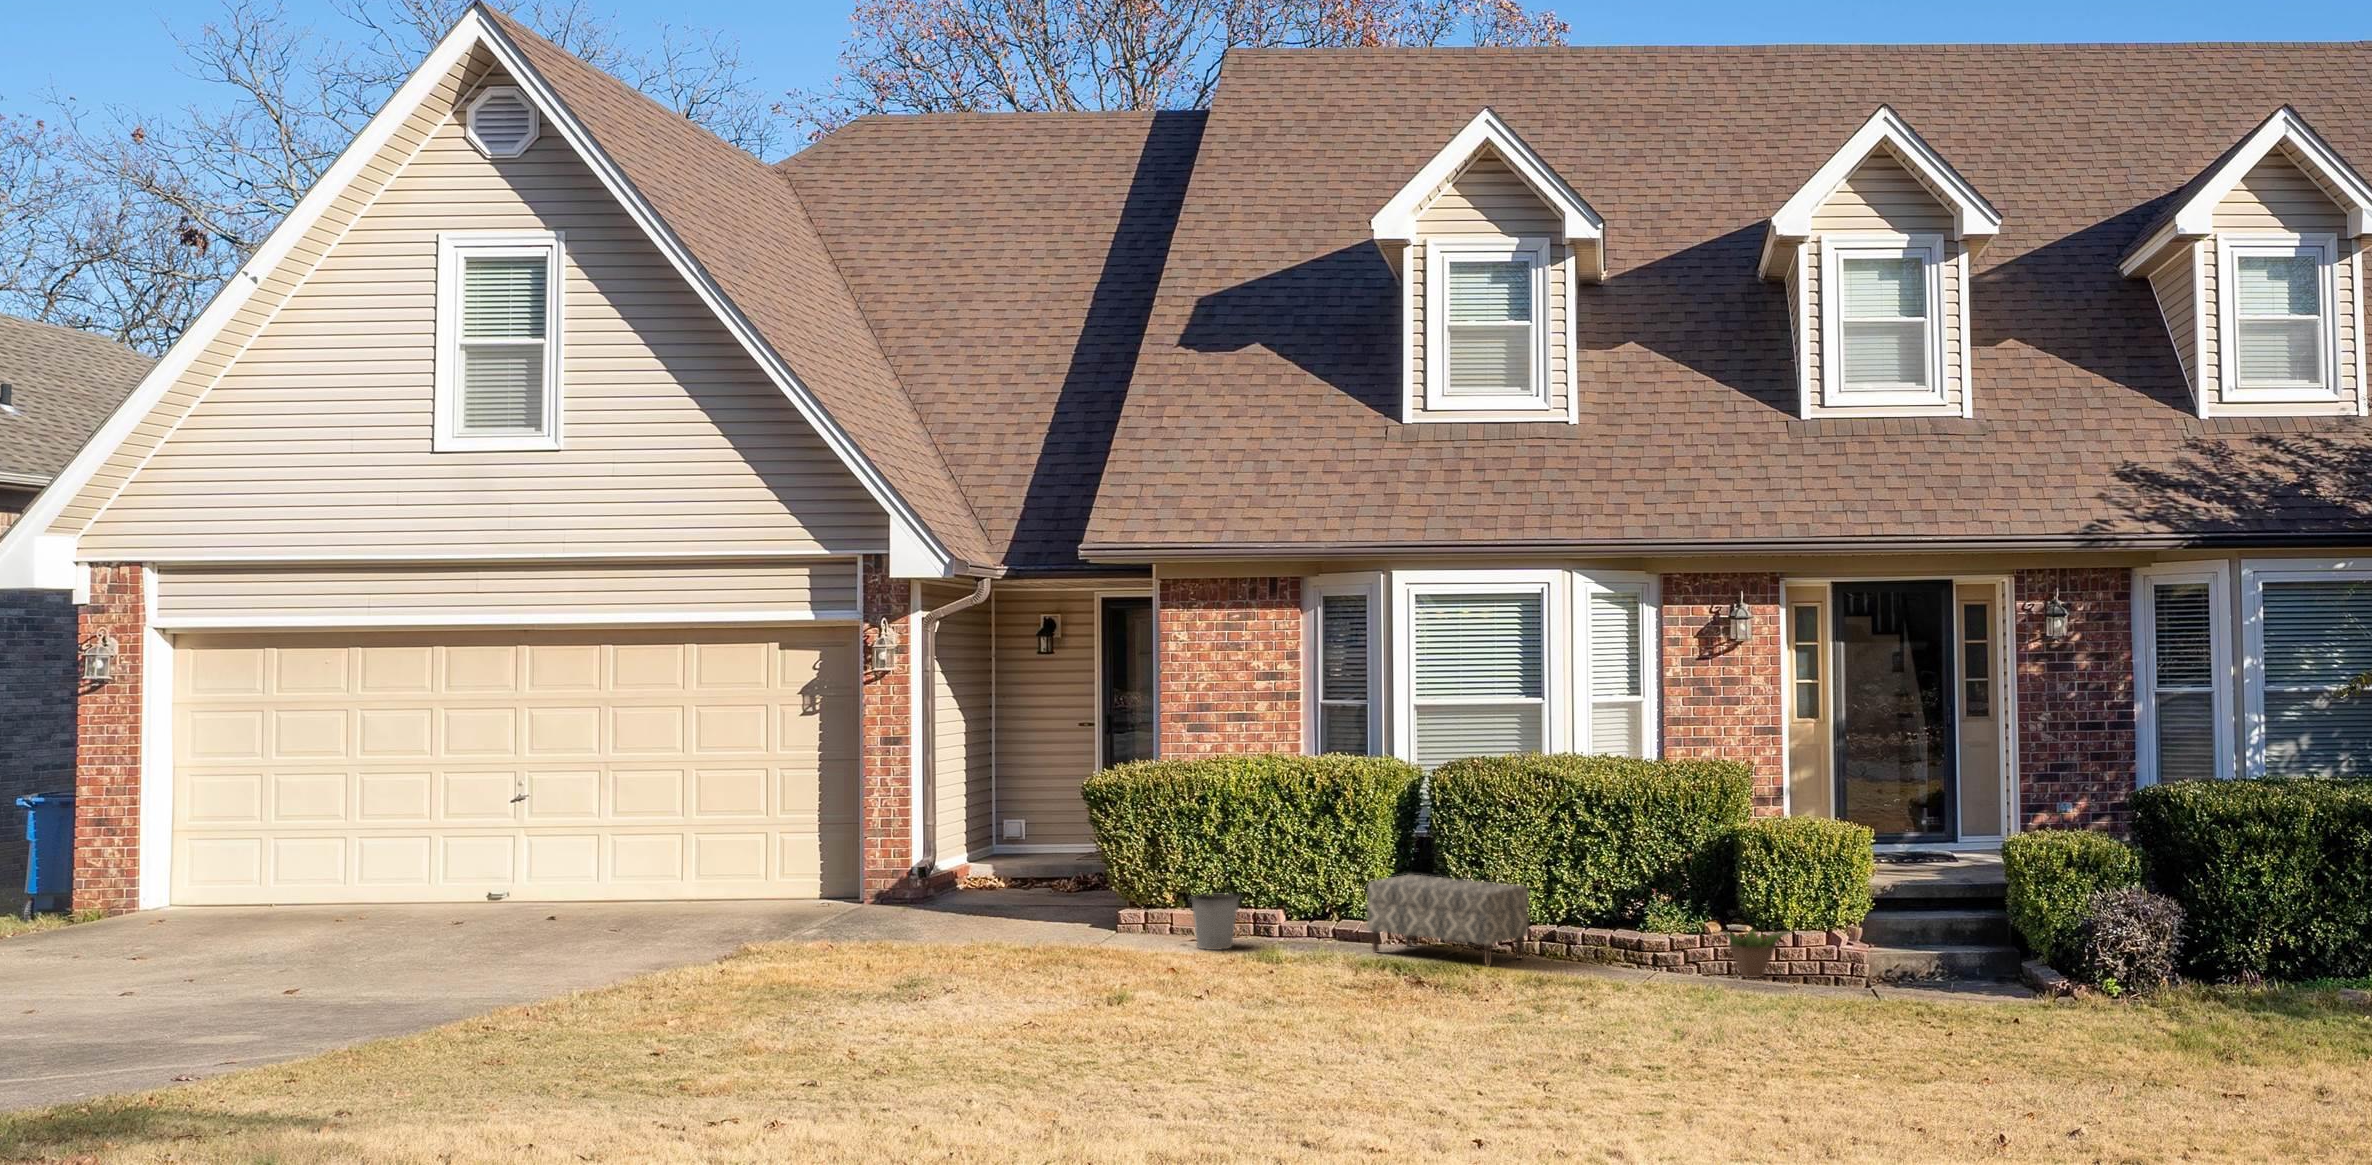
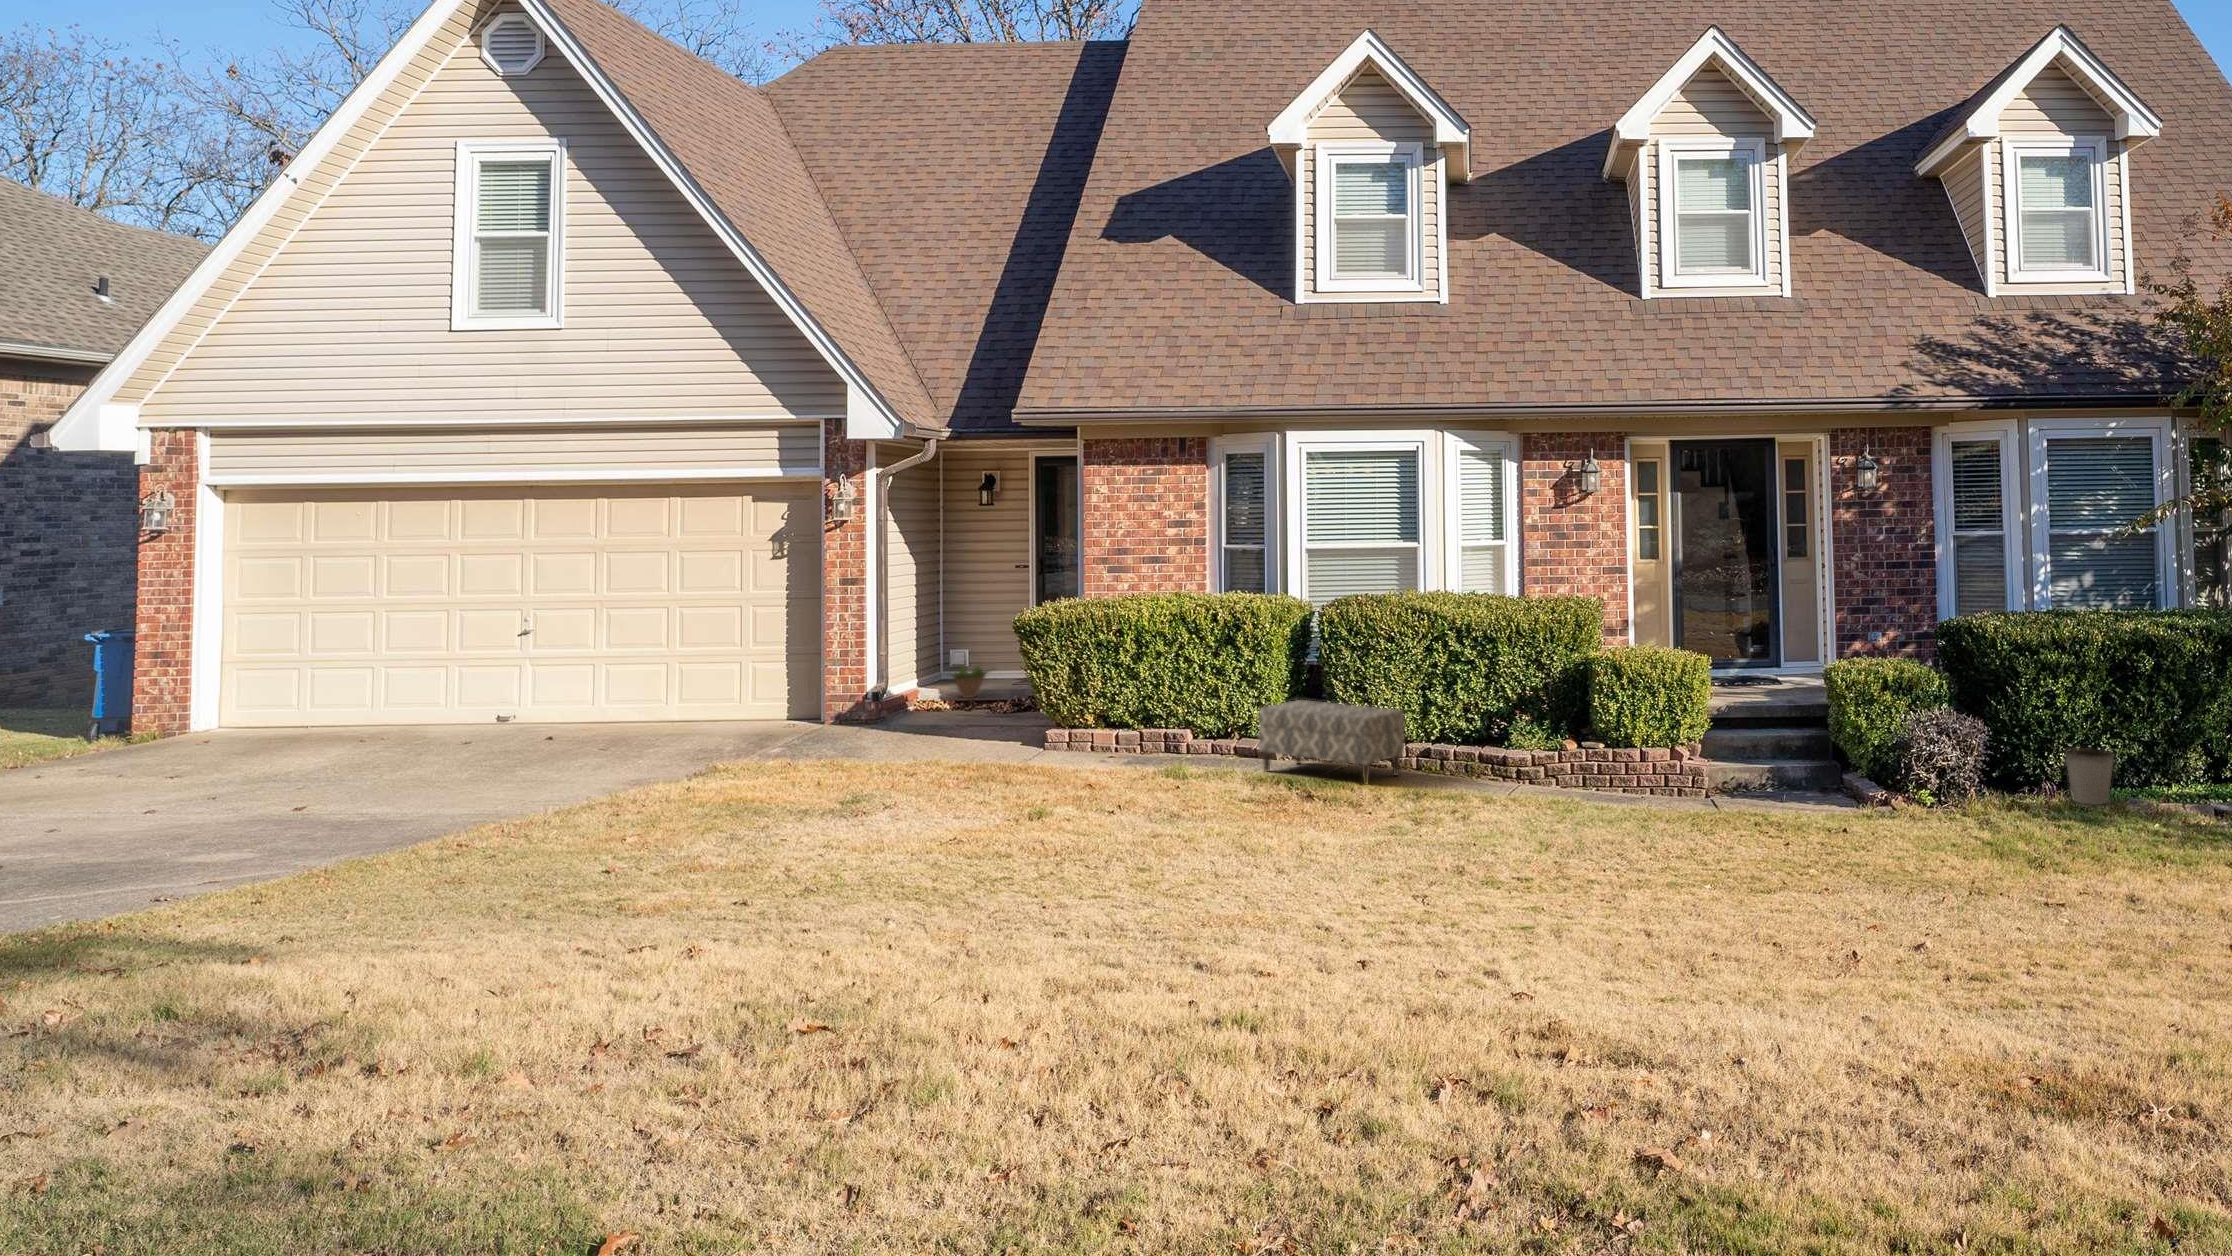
bucket: present [1191,893,1240,950] -> present [2065,748,2114,805]
decorative plant: present [1724,929,1787,978] -> present [951,666,994,698]

